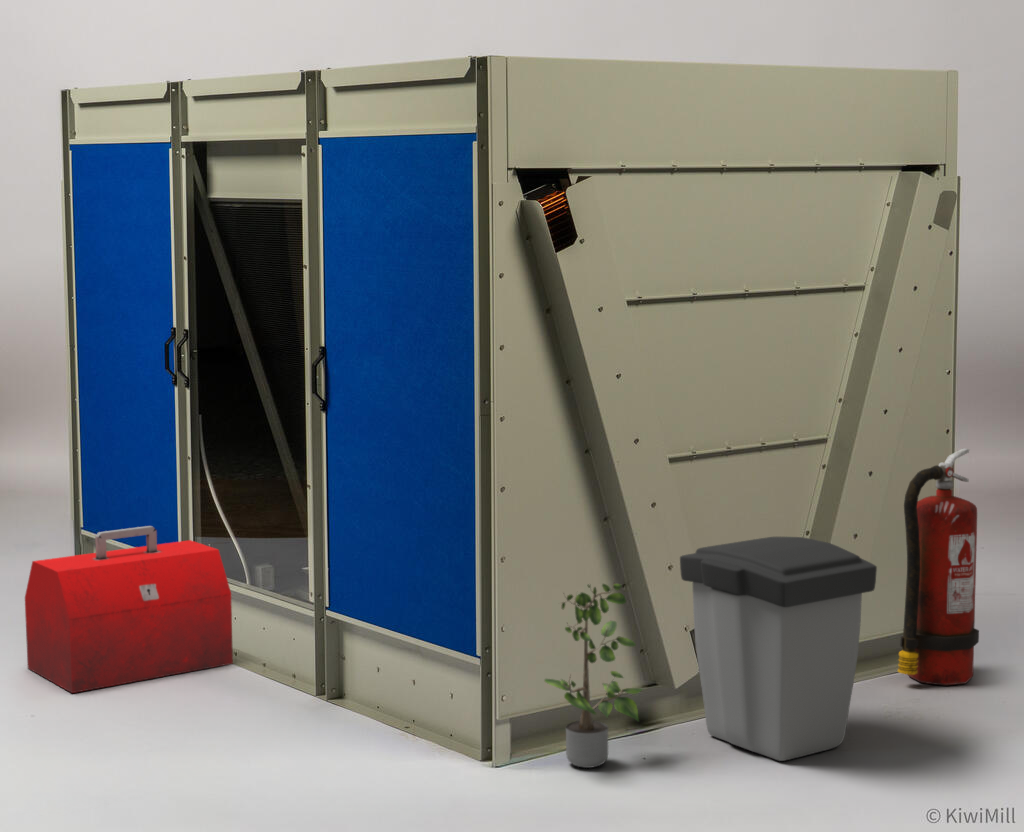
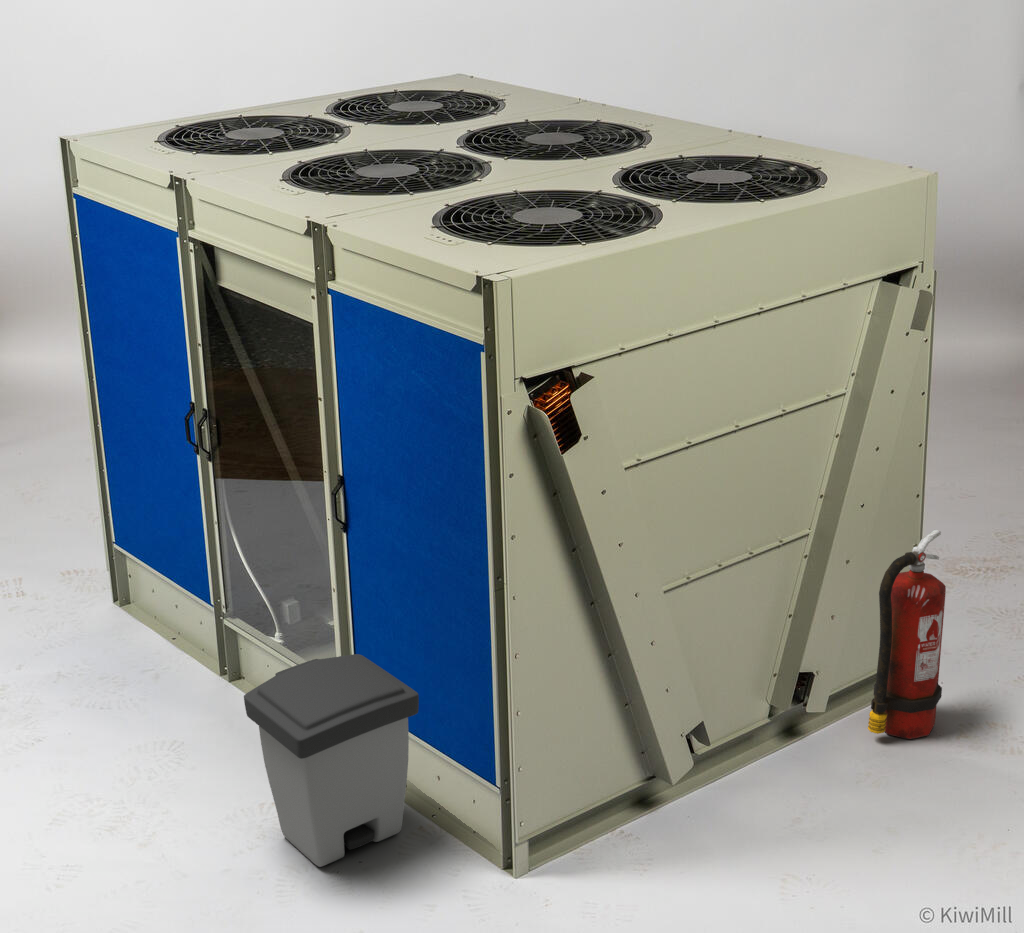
toolbox: present [25,526,233,693] -> none [75,595,268,766]
trash can: present [680,537,877,761] -> present [244,654,419,867]
potted plant: present [545,584,643,768] -> none [556,722,646,881]

